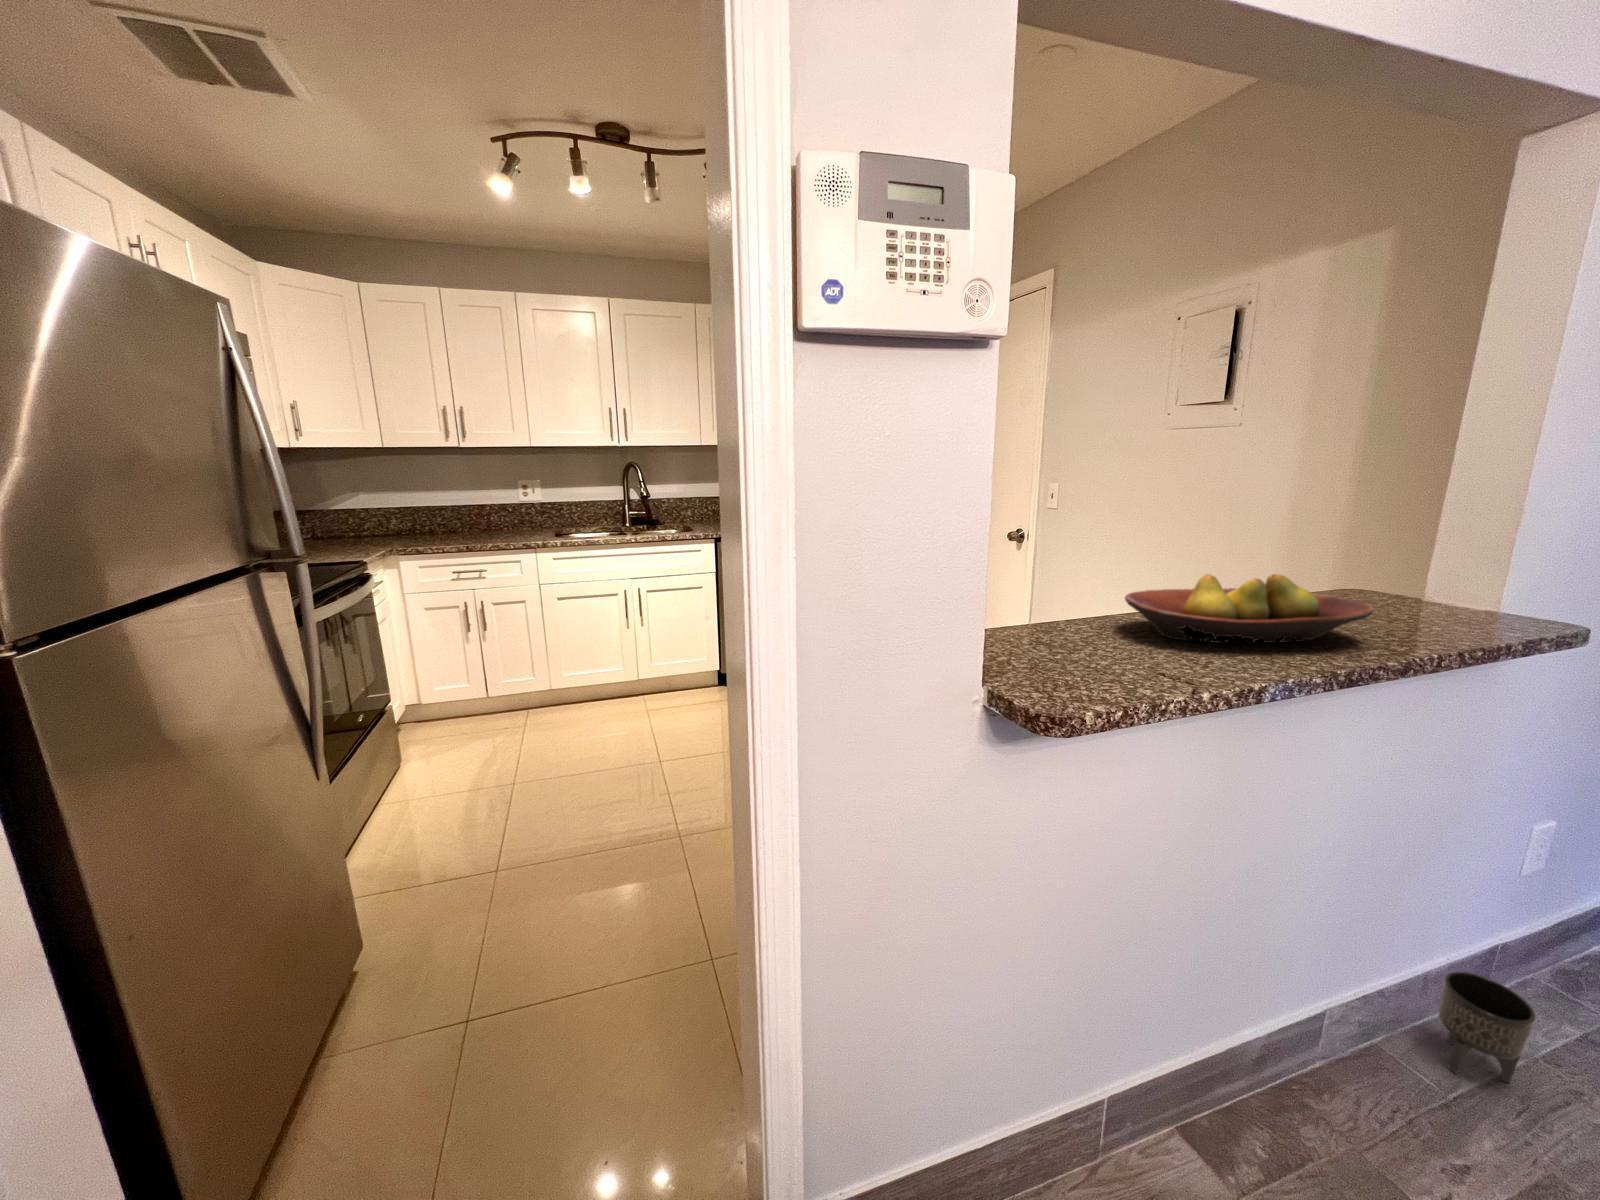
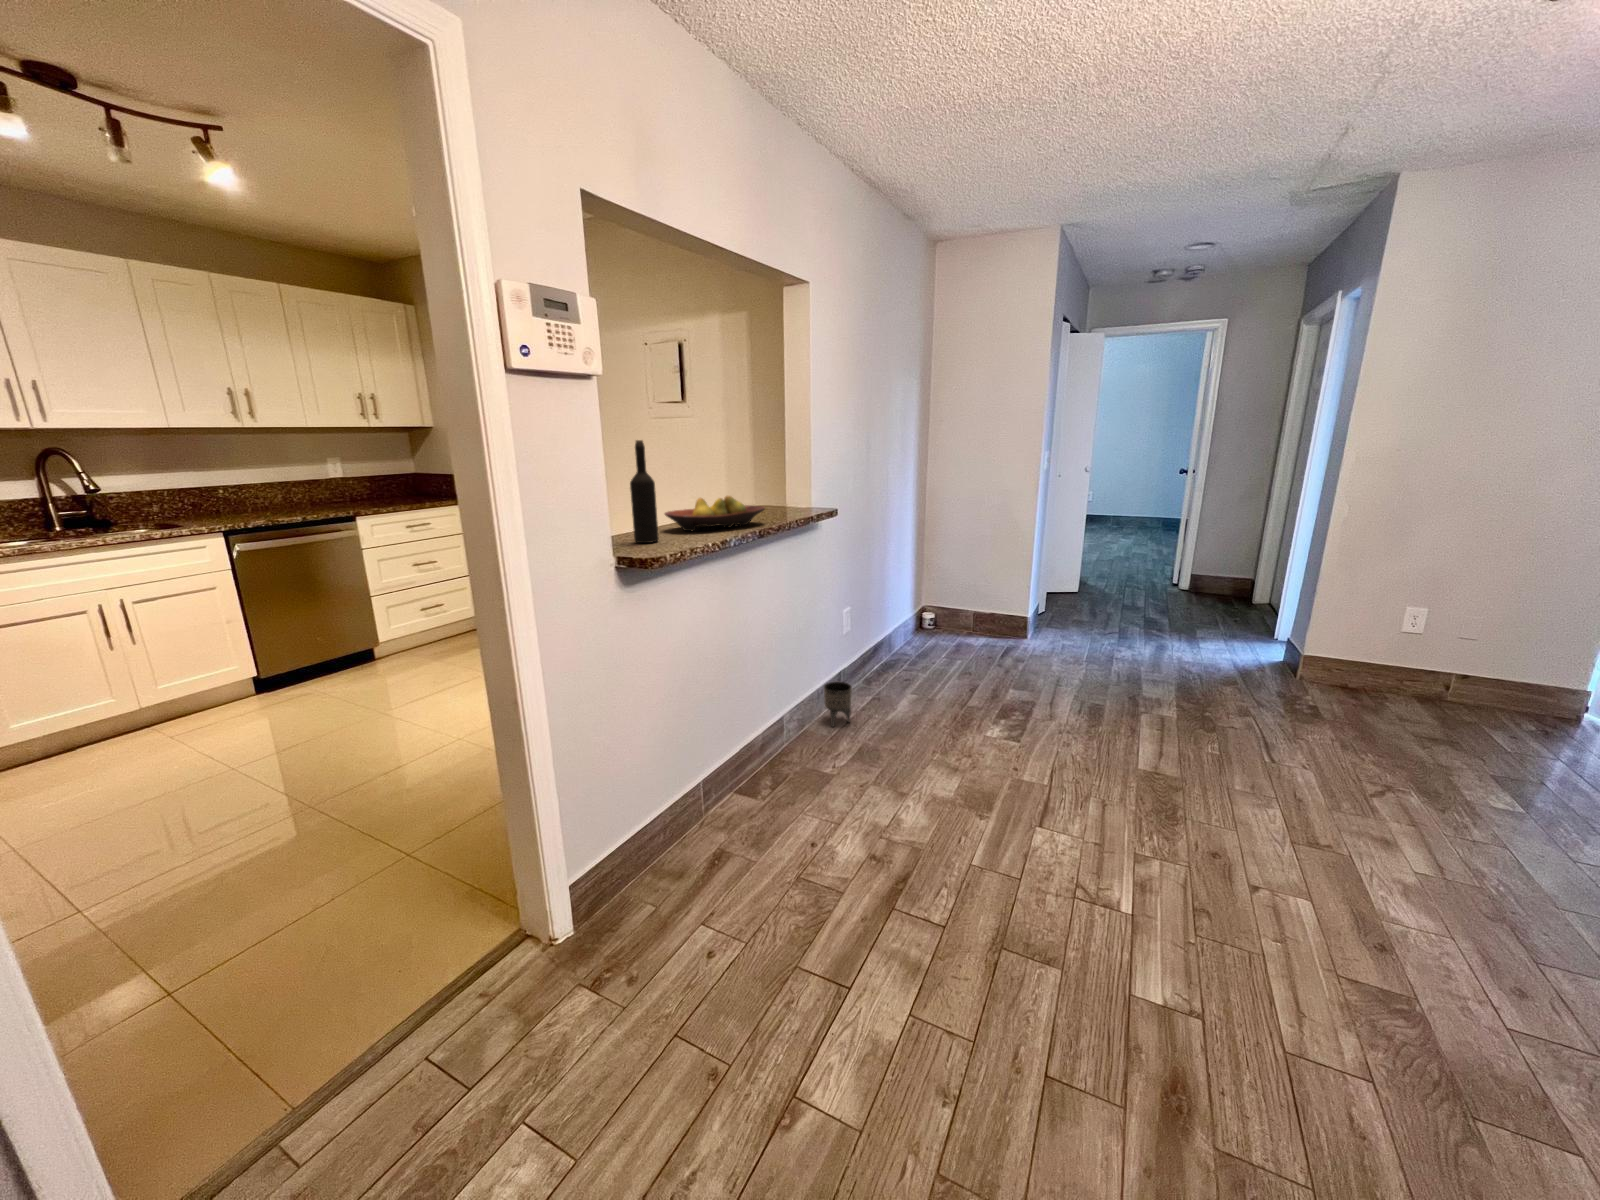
wine bottle: none [1042,465,1102,664] -> present [630,440,659,543]

